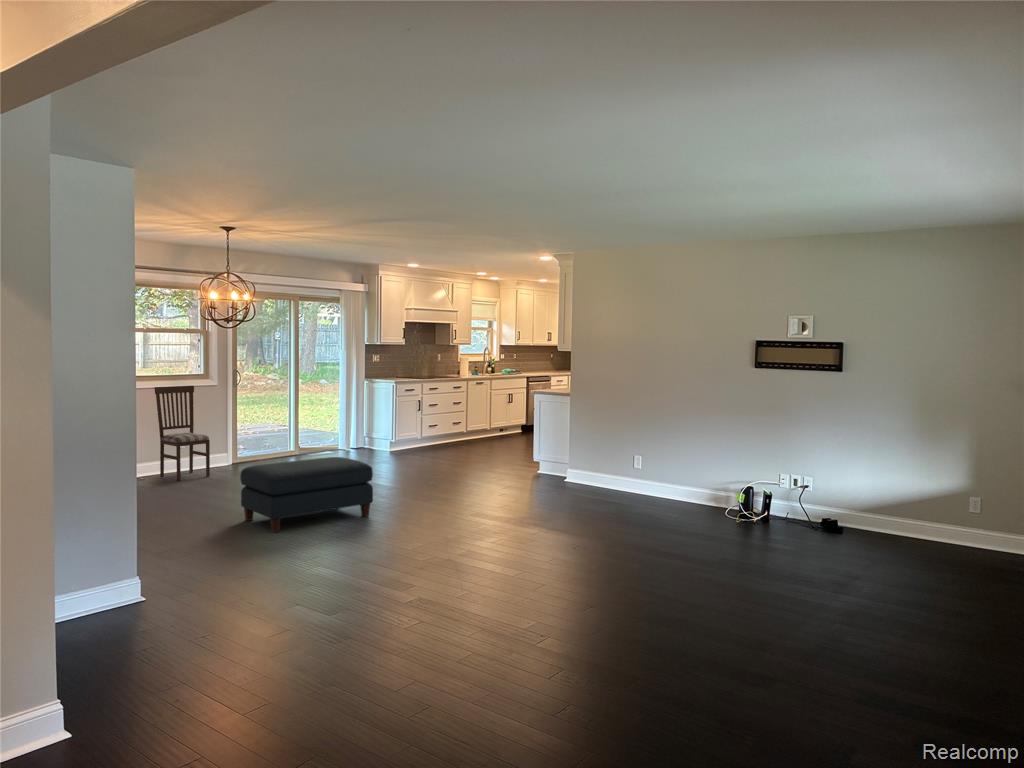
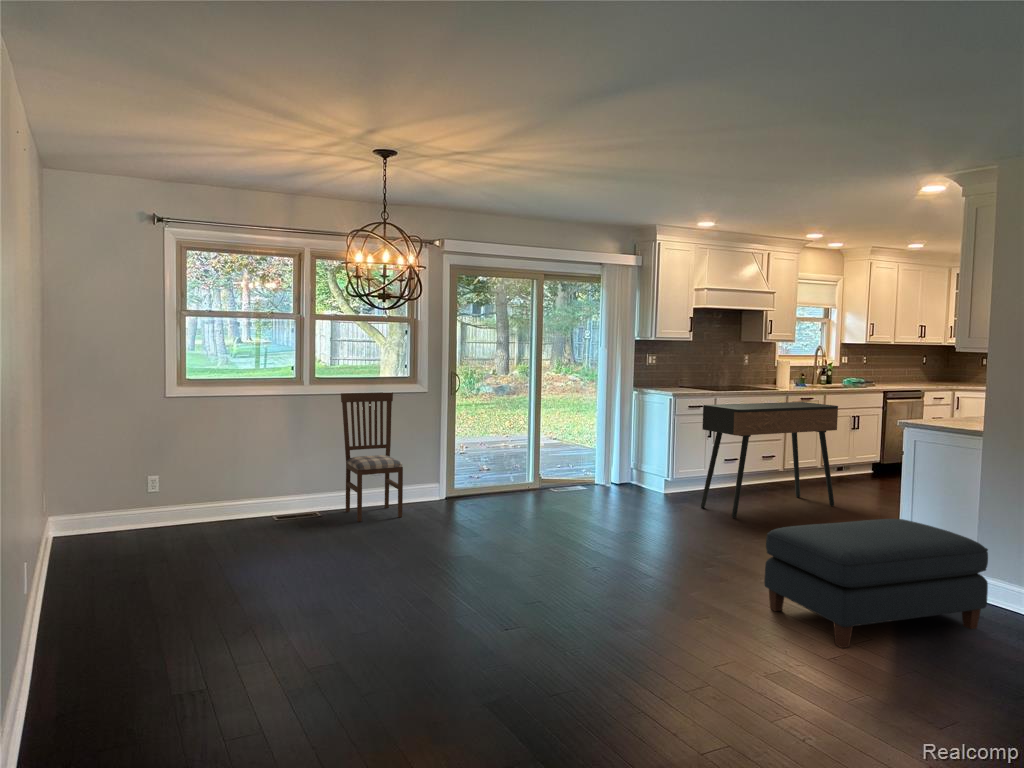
console table: none [417,385,499,460] -> present [701,402,838,518]
ottoman: present [240,457,373,533] -> present [764,519,988,648]

